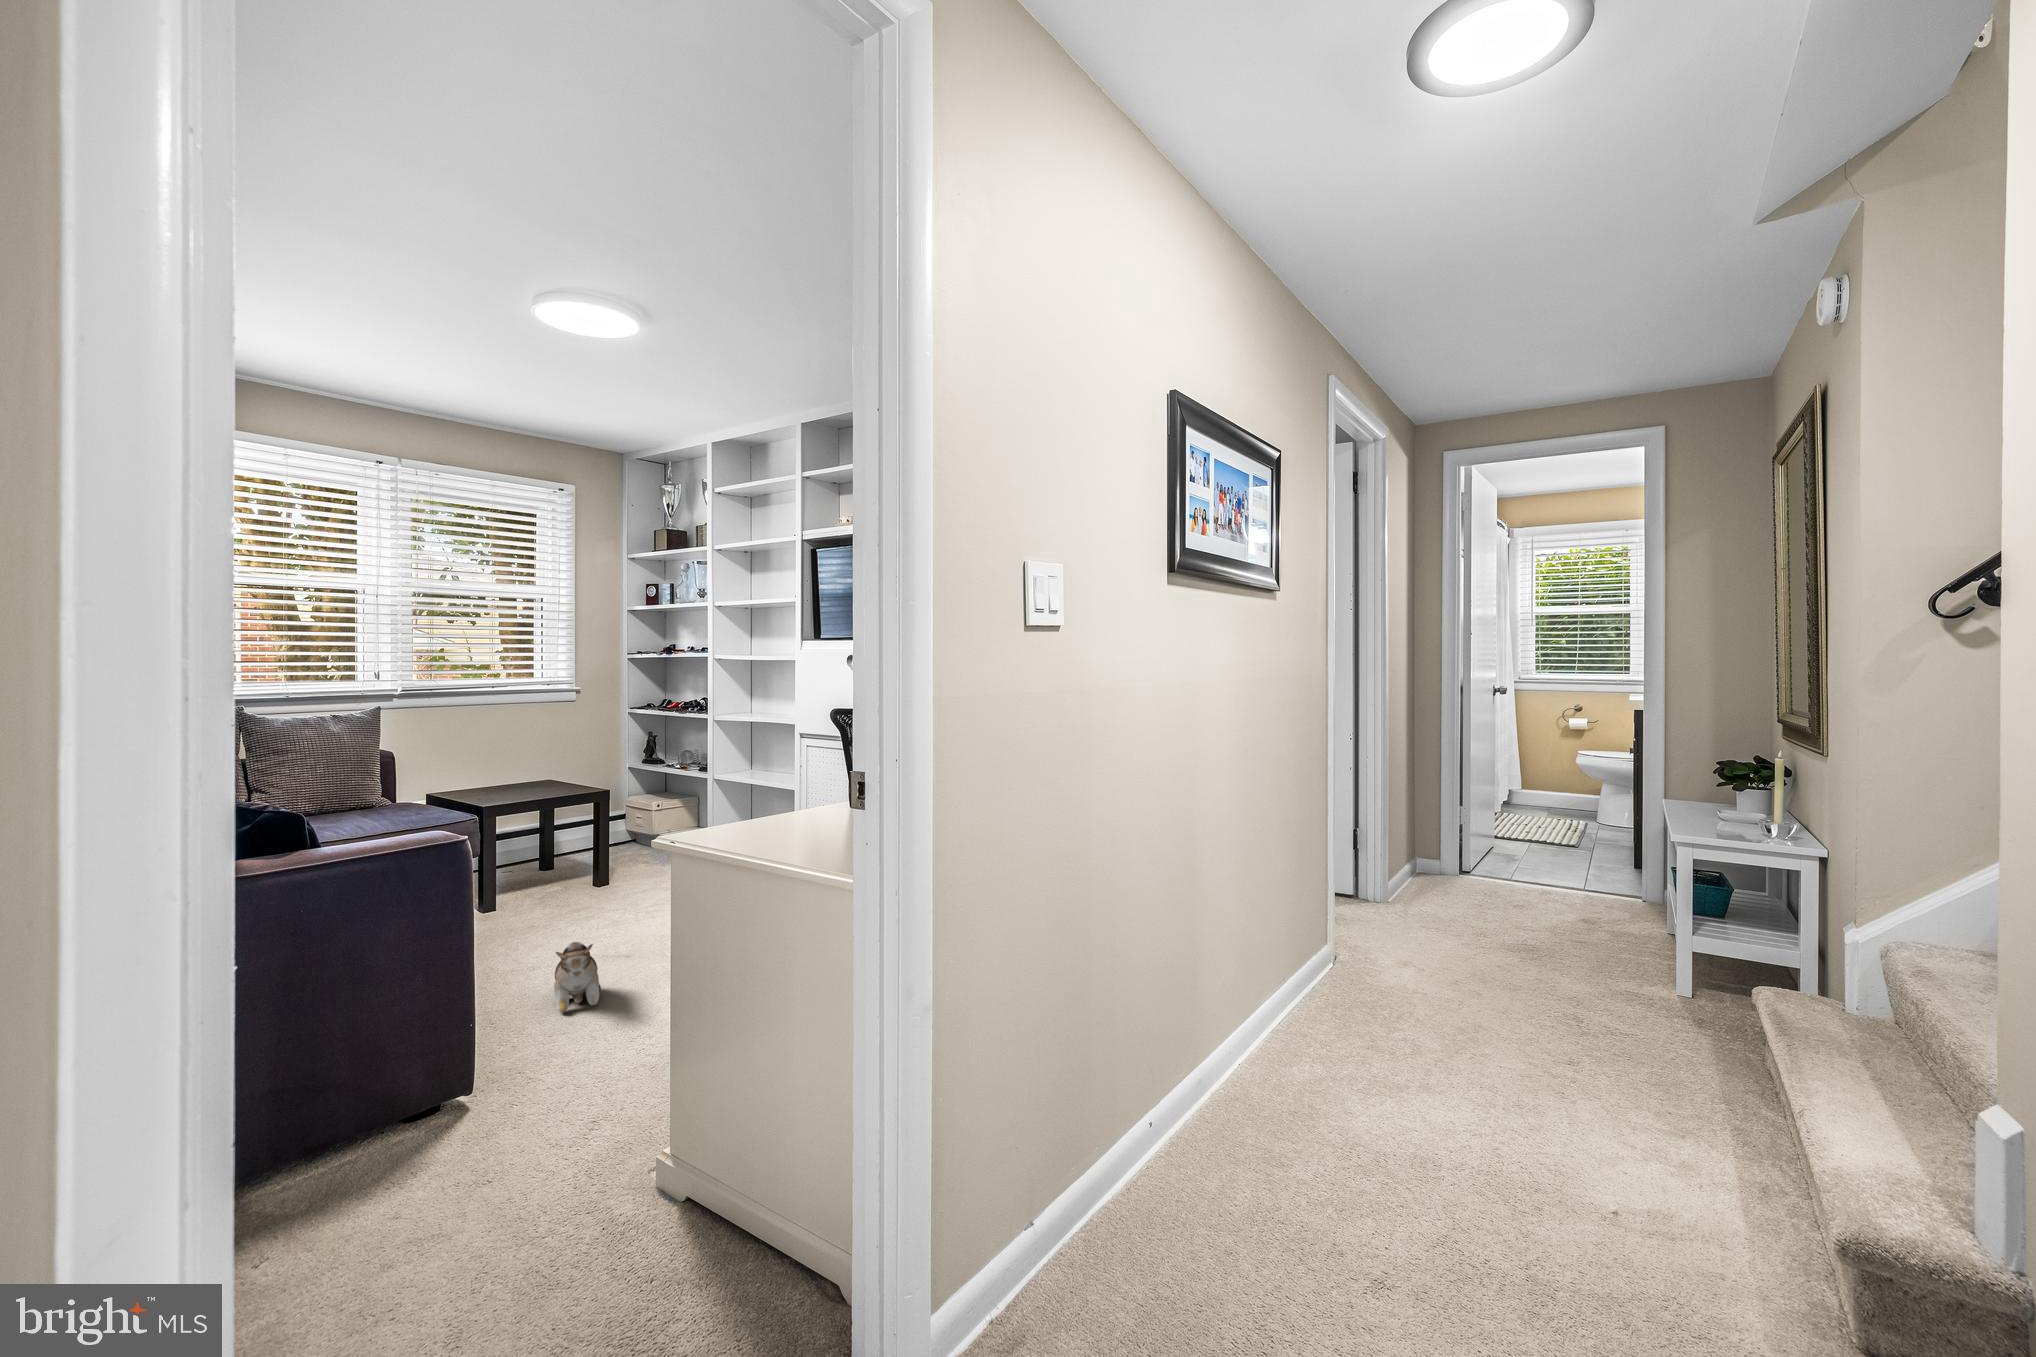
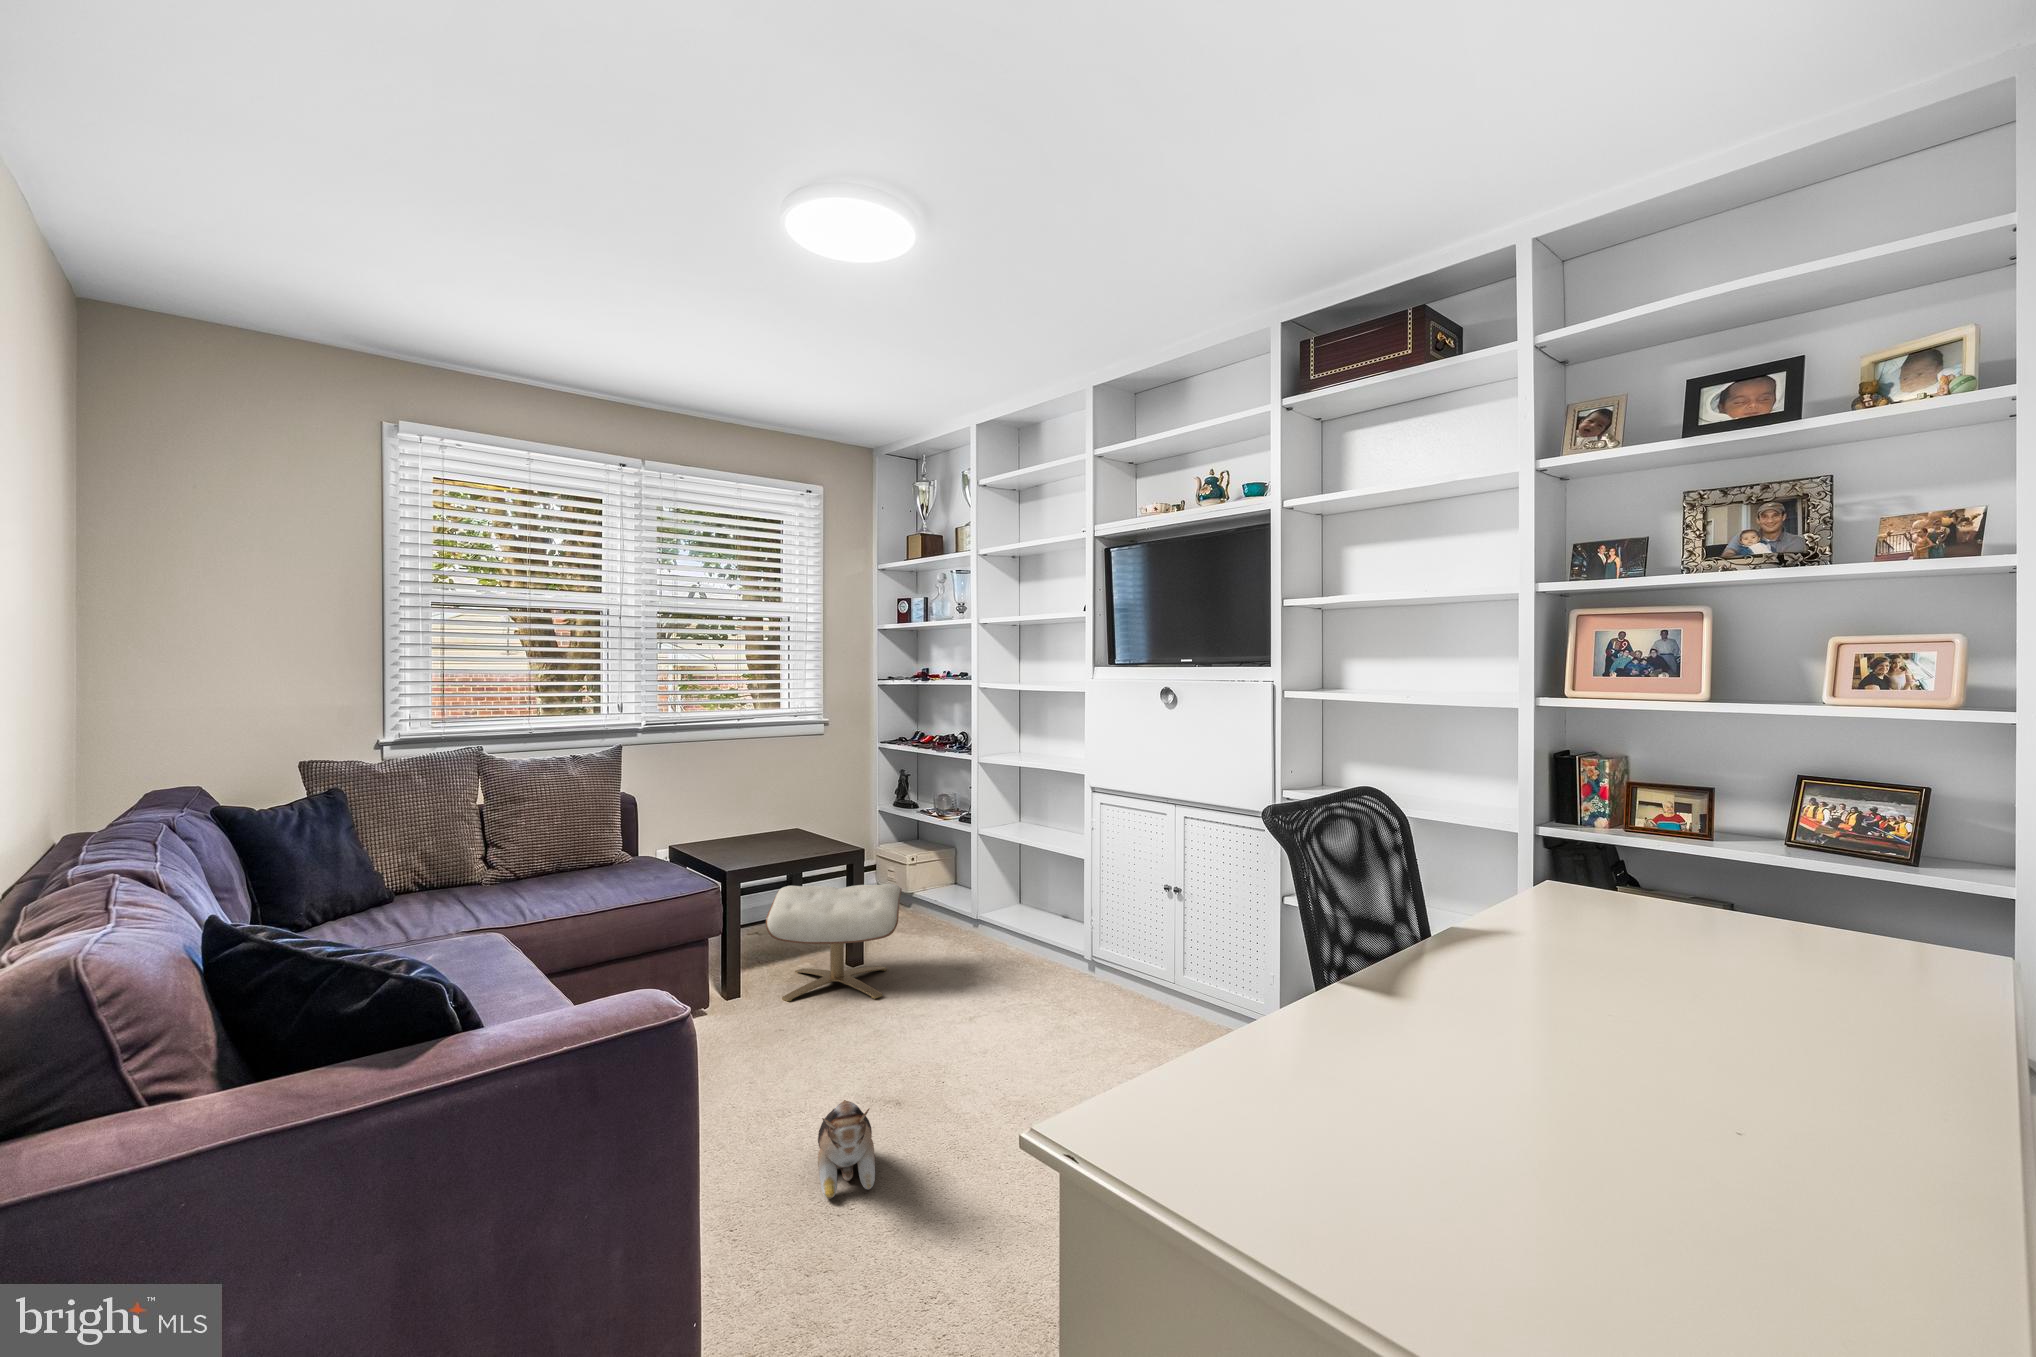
ottoman: none [518,816,641,911] -> present [766,884,902,1001]

